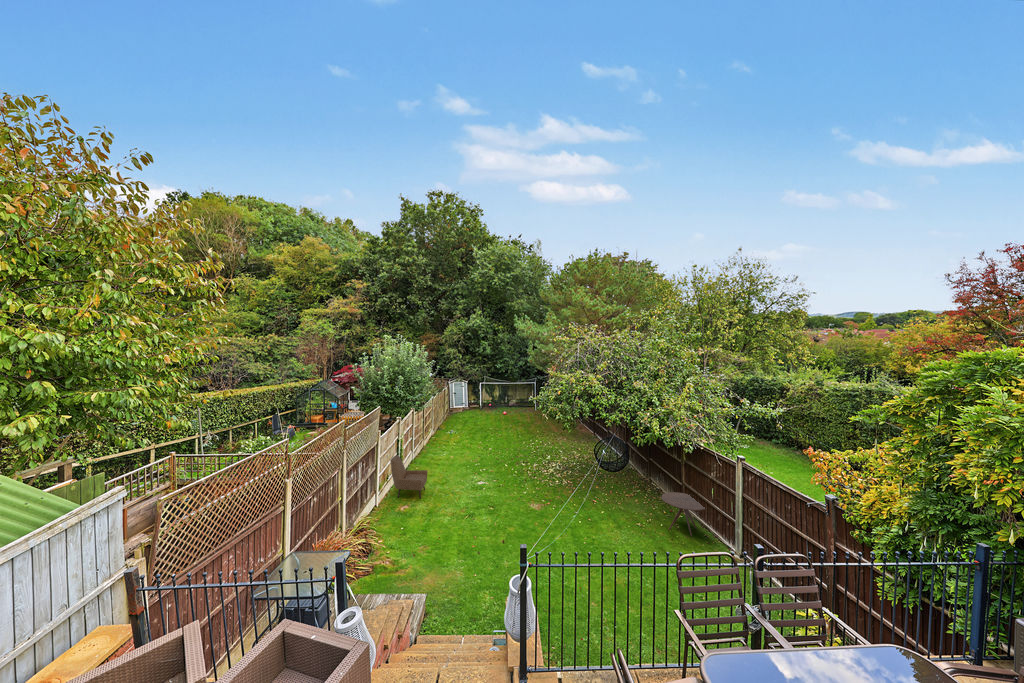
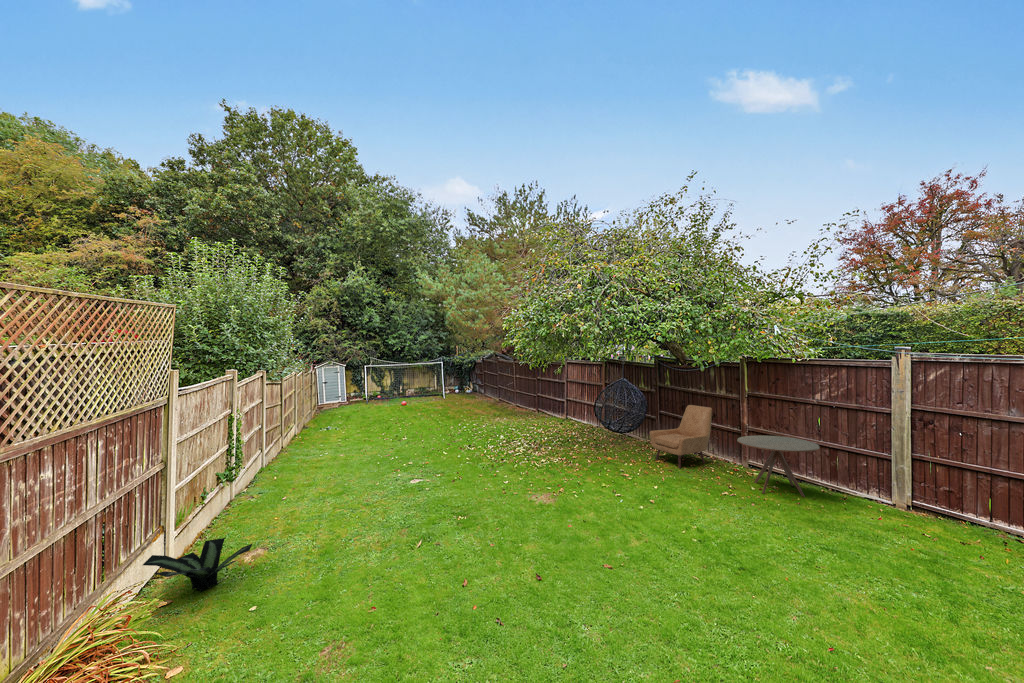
chair: present [390,455,428,499] -> present [650,405,712,468]
potted plant: none [370,500,406,520] -> present [143,538,252,592]

